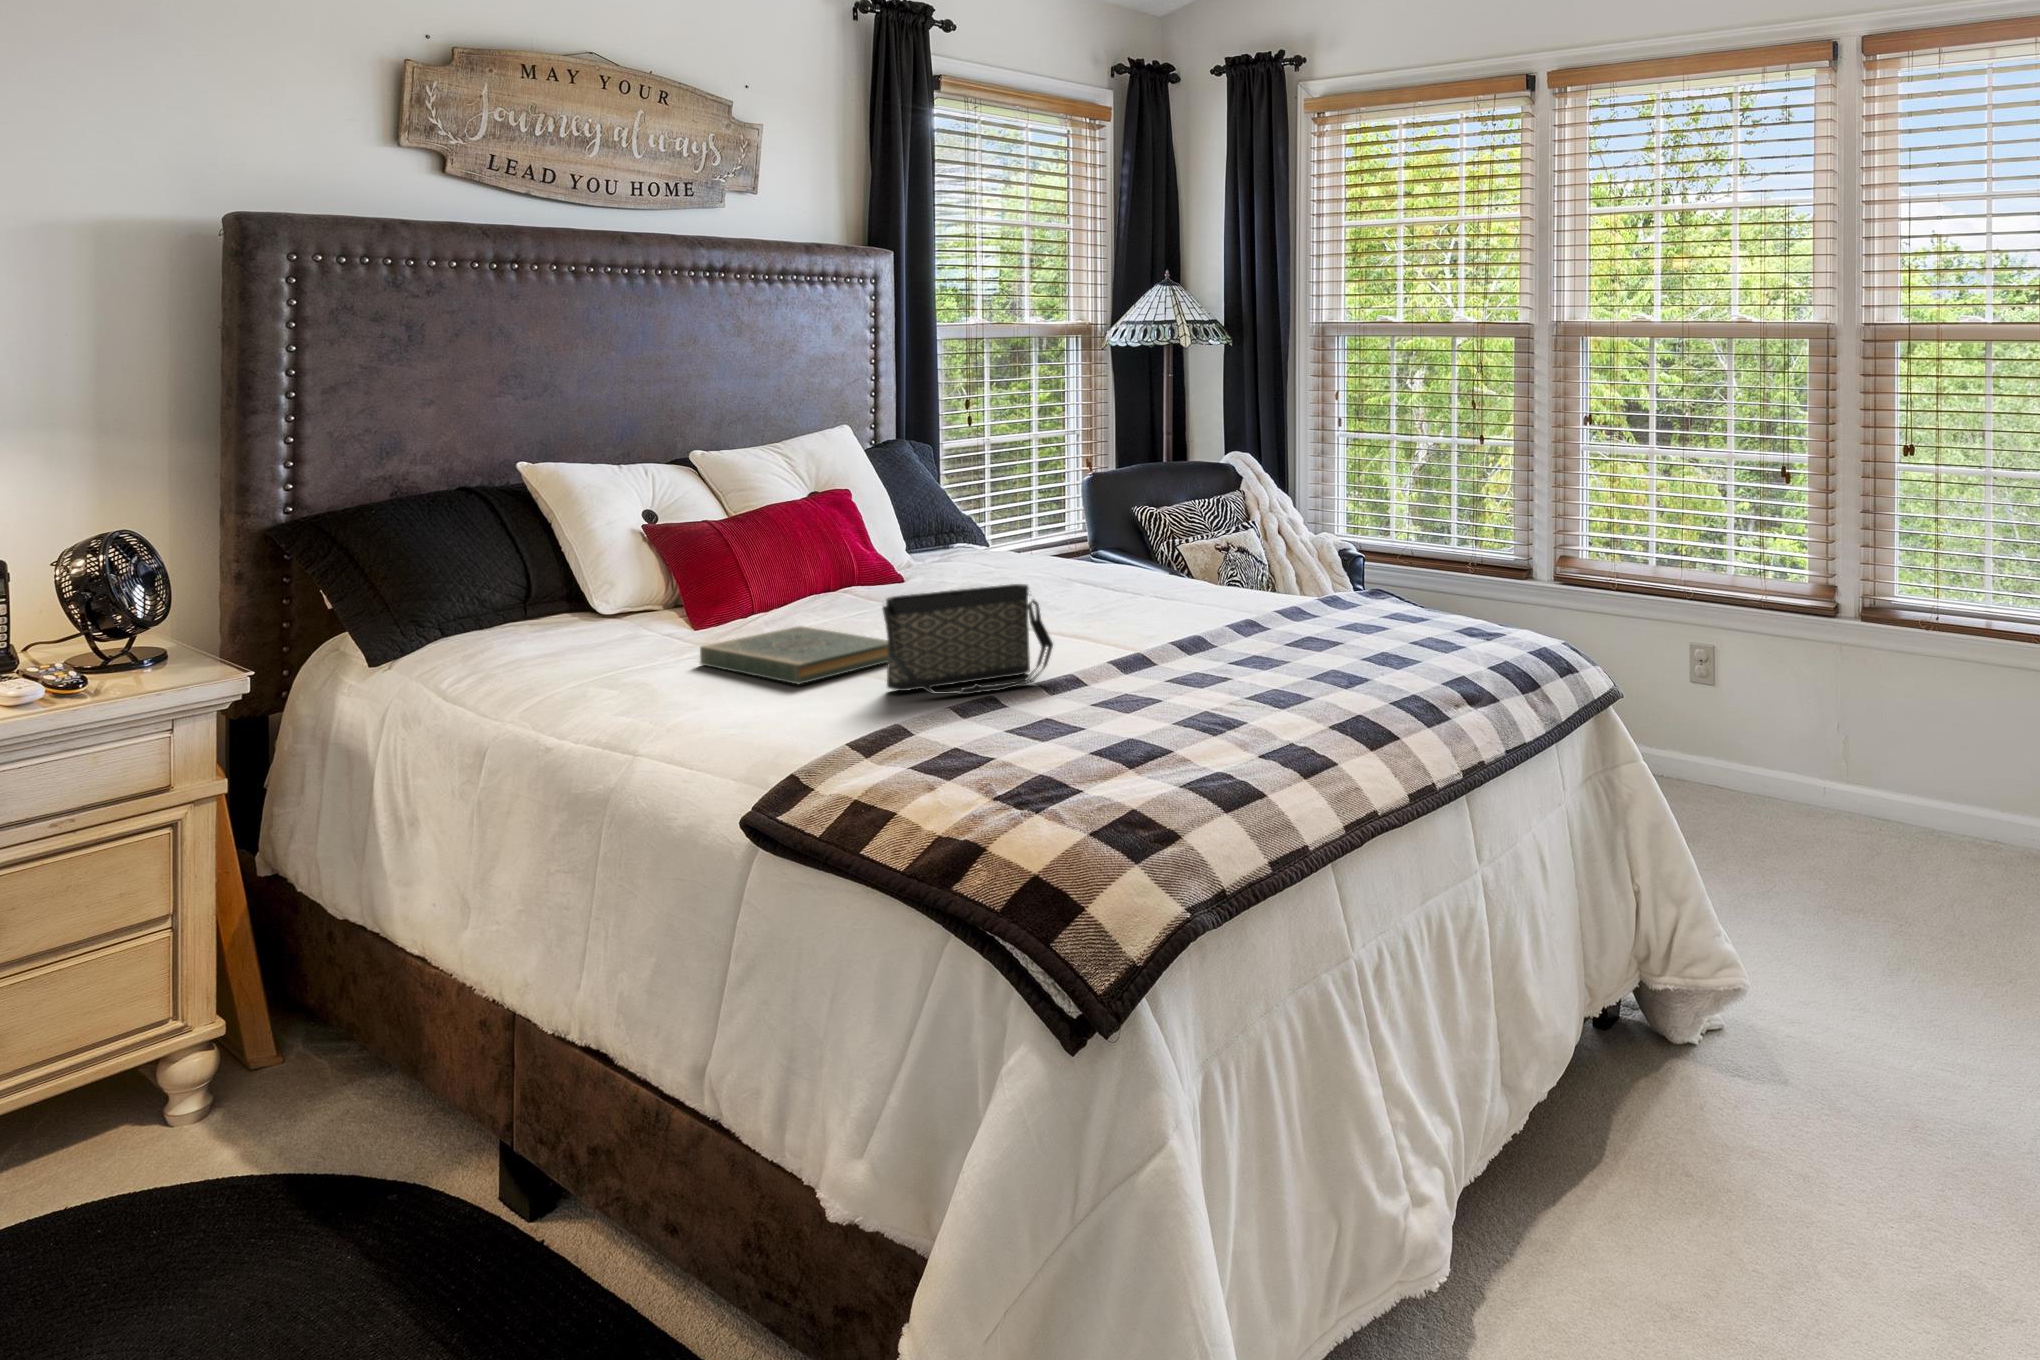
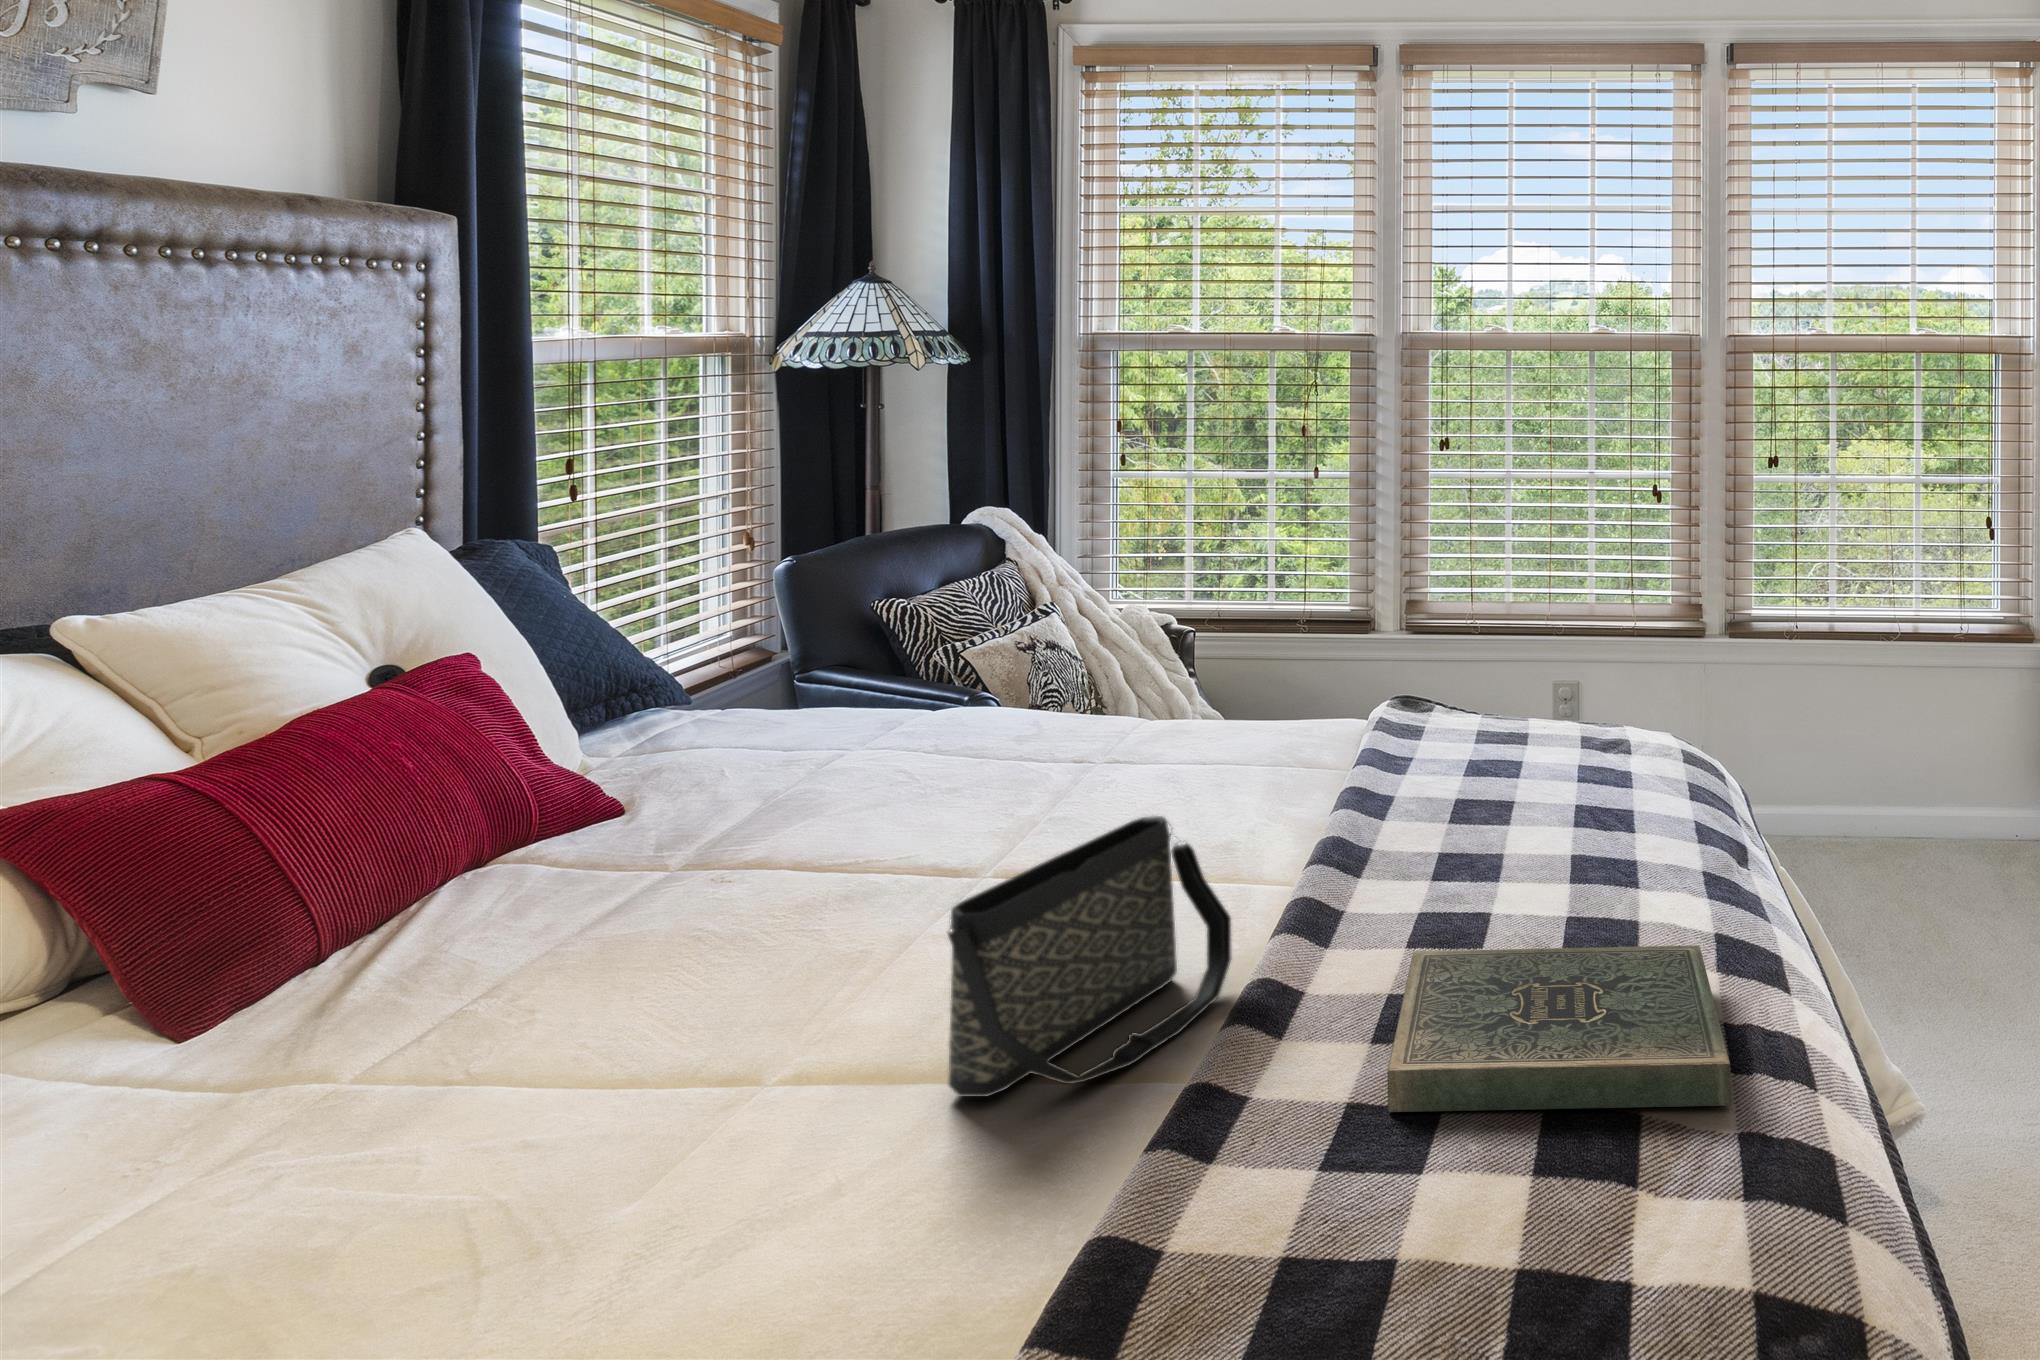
book: present [700,626,888,684] -> present [1387,945,1731,1112]

